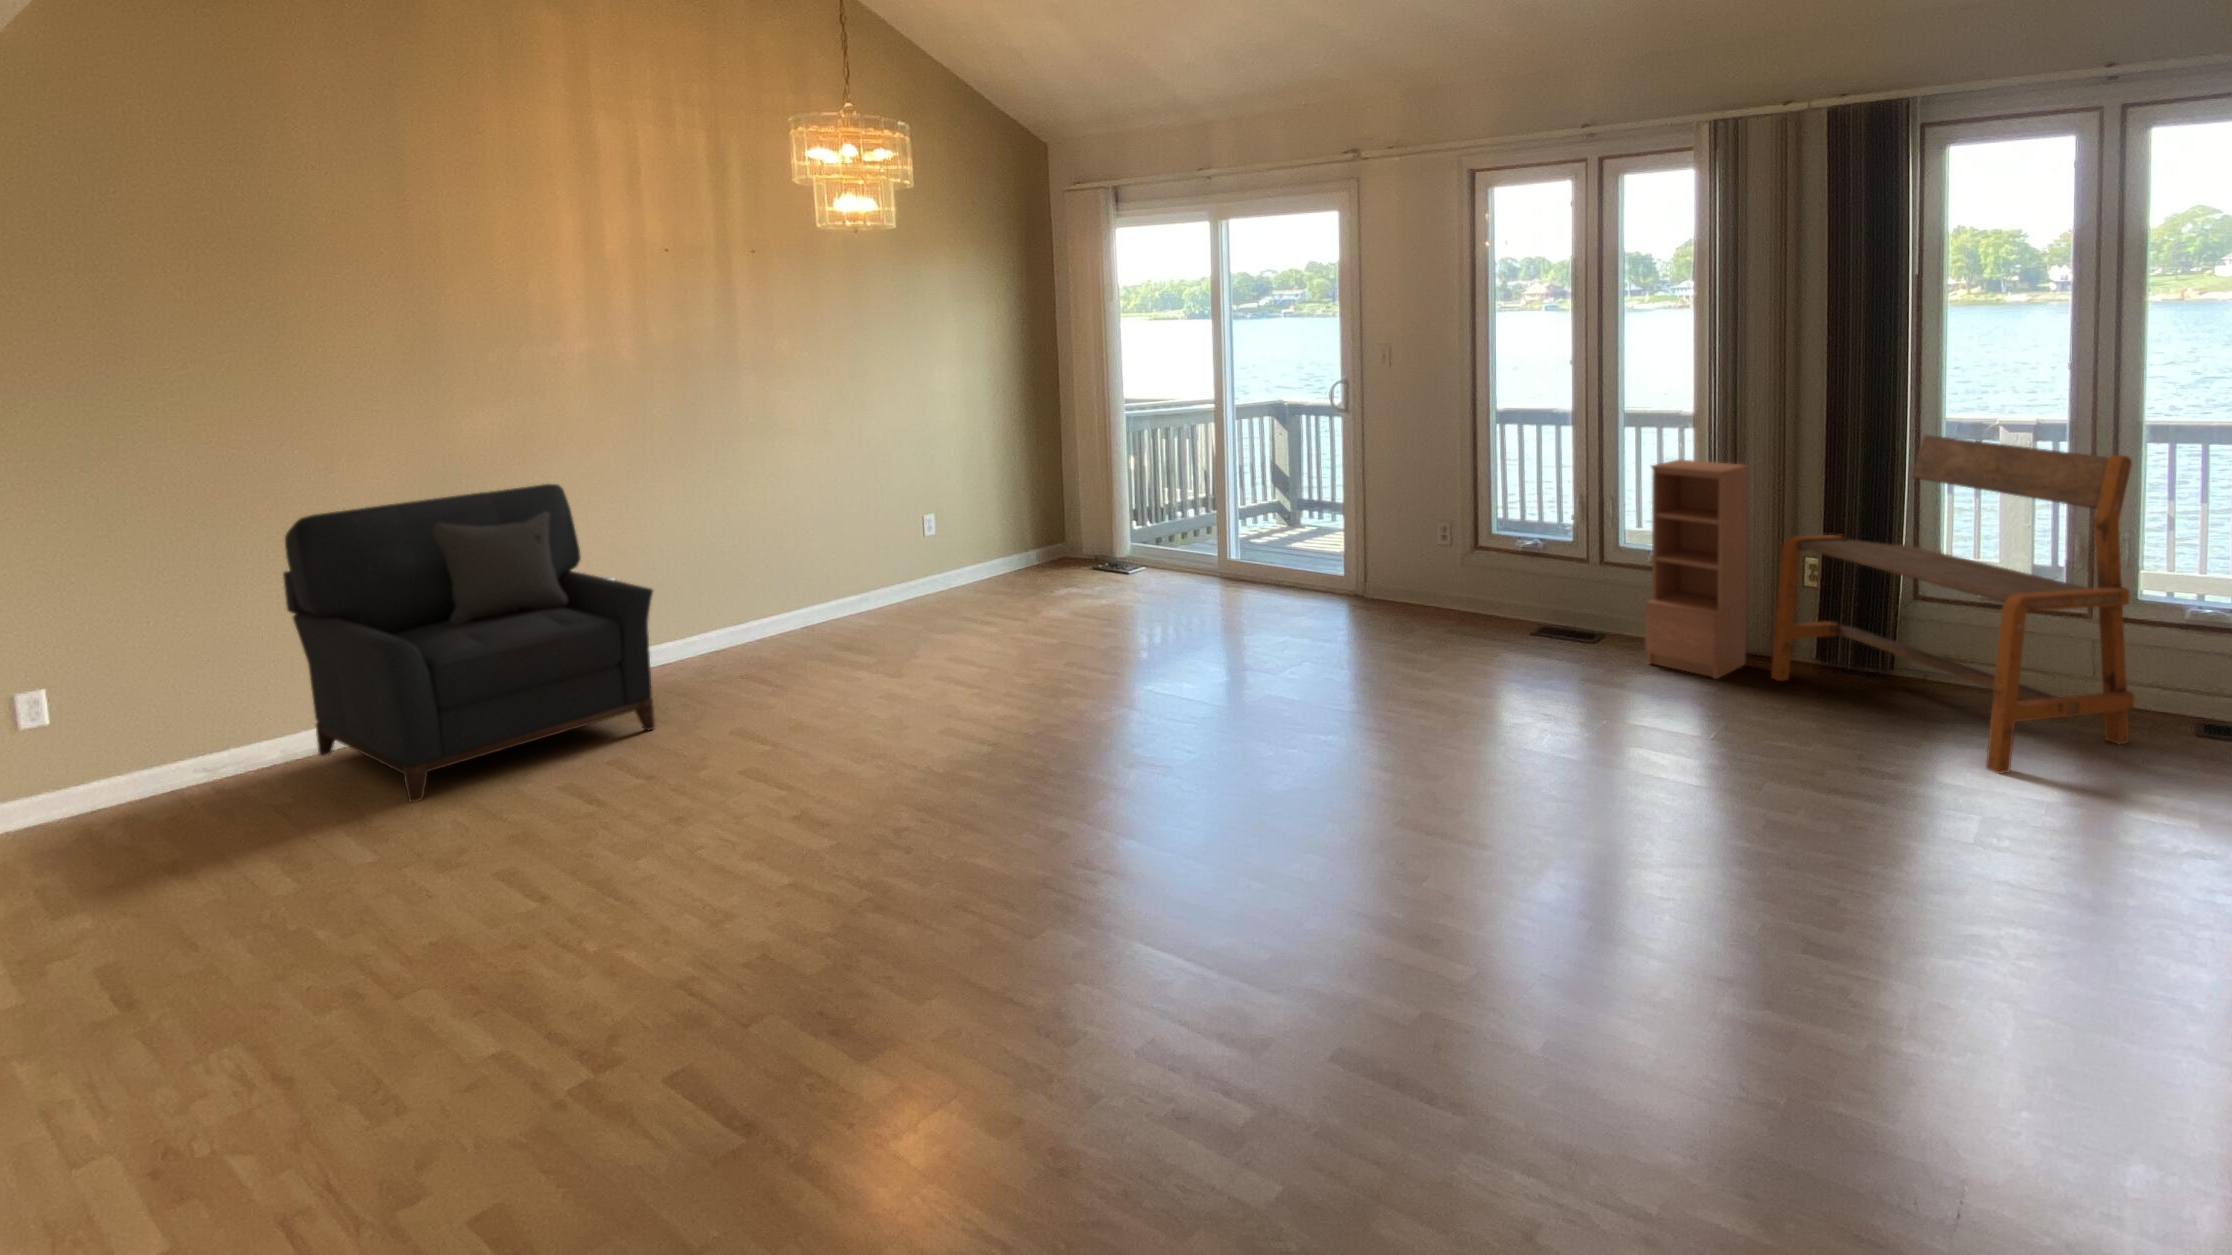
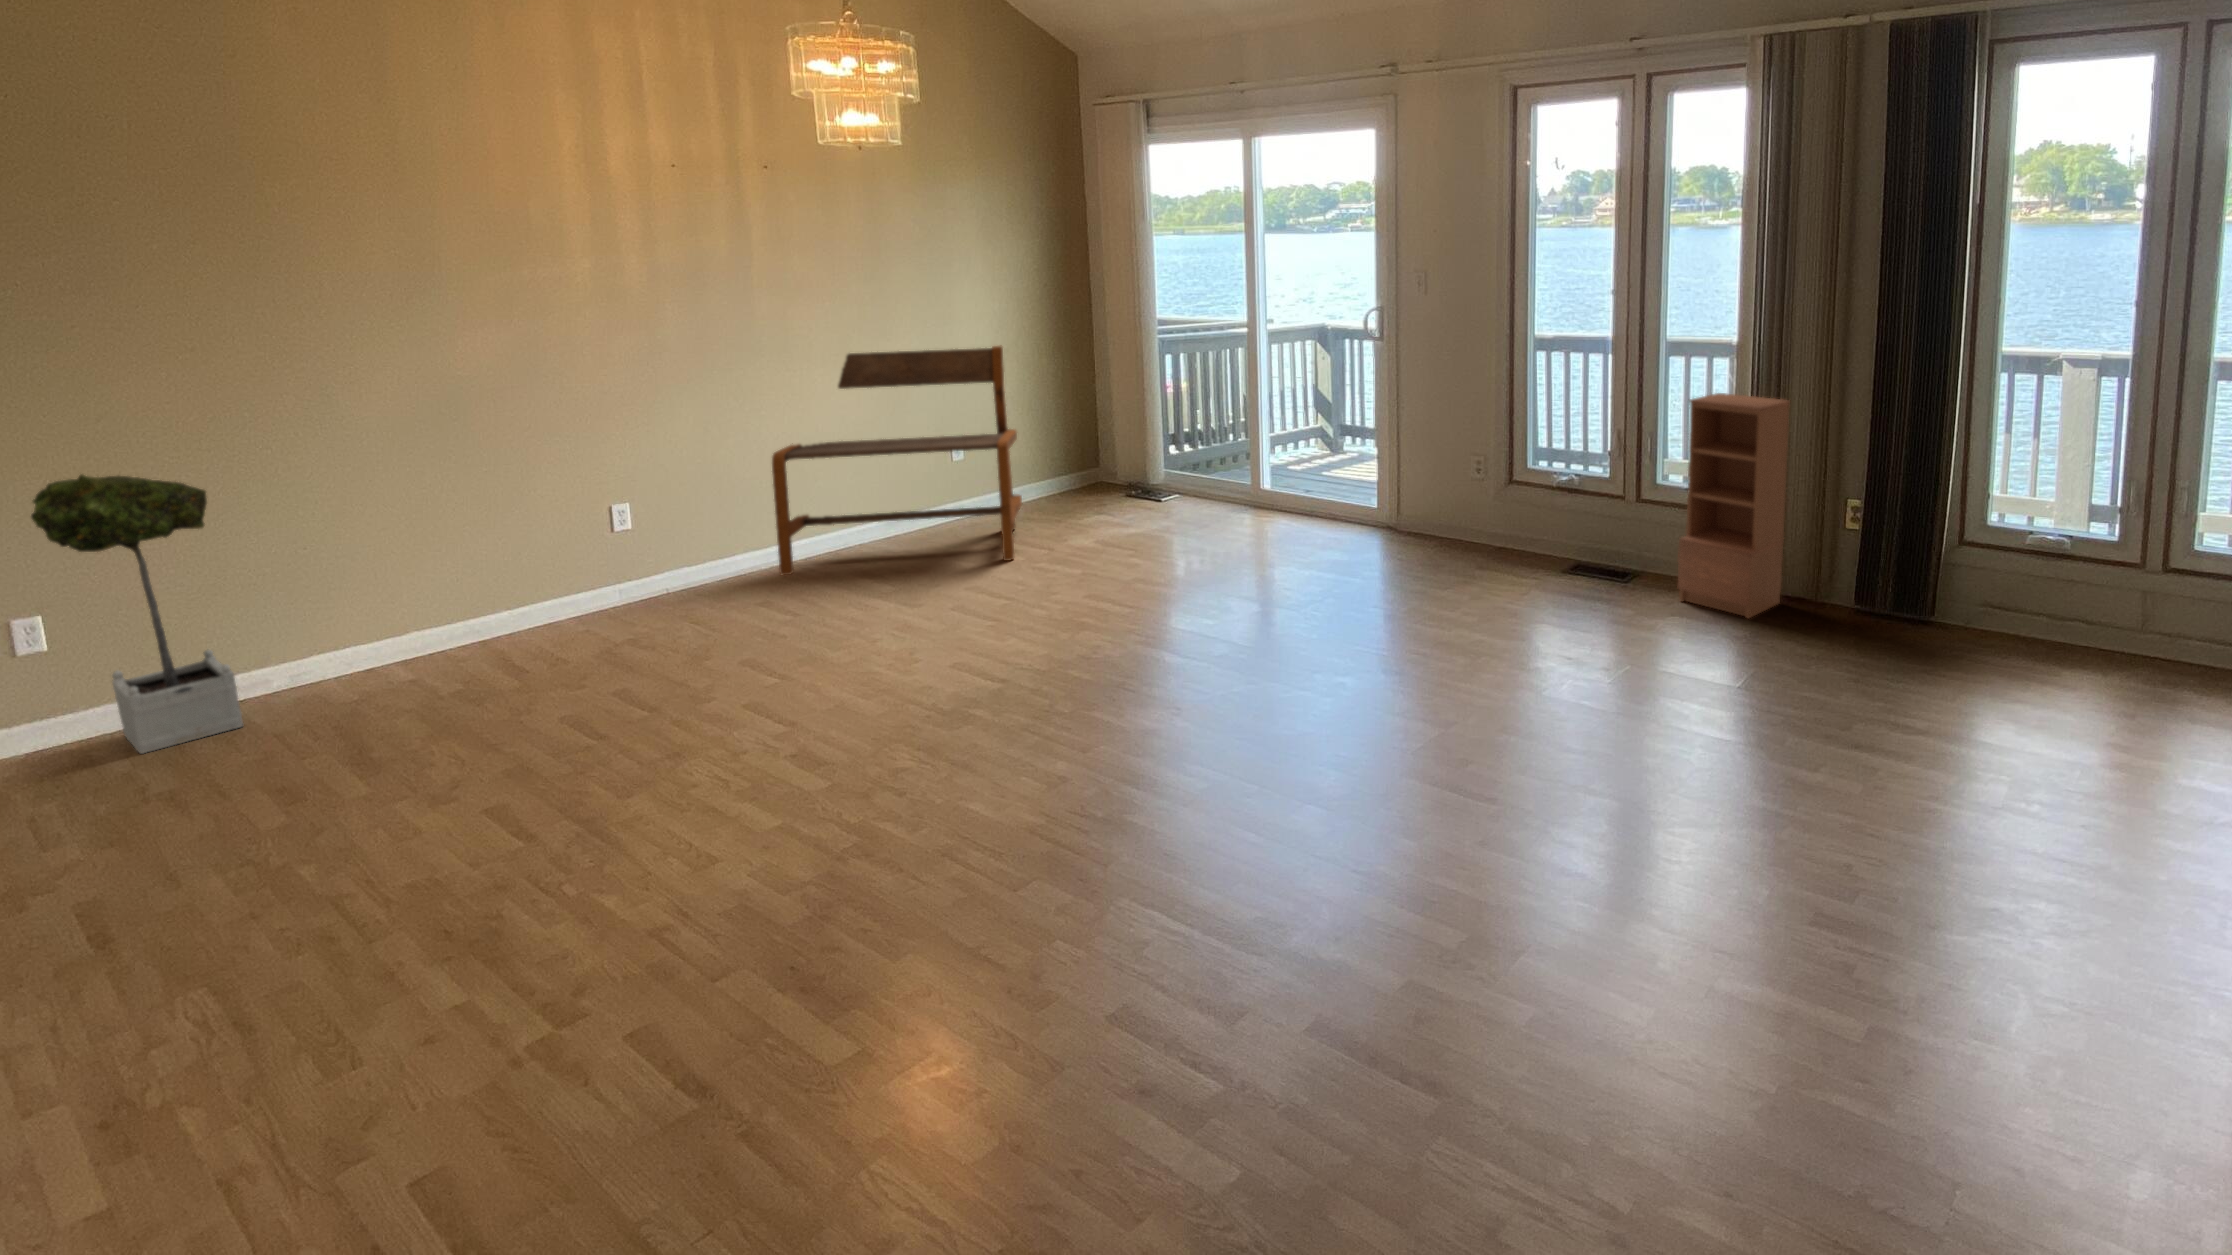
bench: present [1771,435,2134,774] -> present [772,346,1022,575]
armchair: present [283,484,655,802] -> none [299,408,678,728]
potted tree: none [25,548,220,834] -> present [31,475,243,754]

